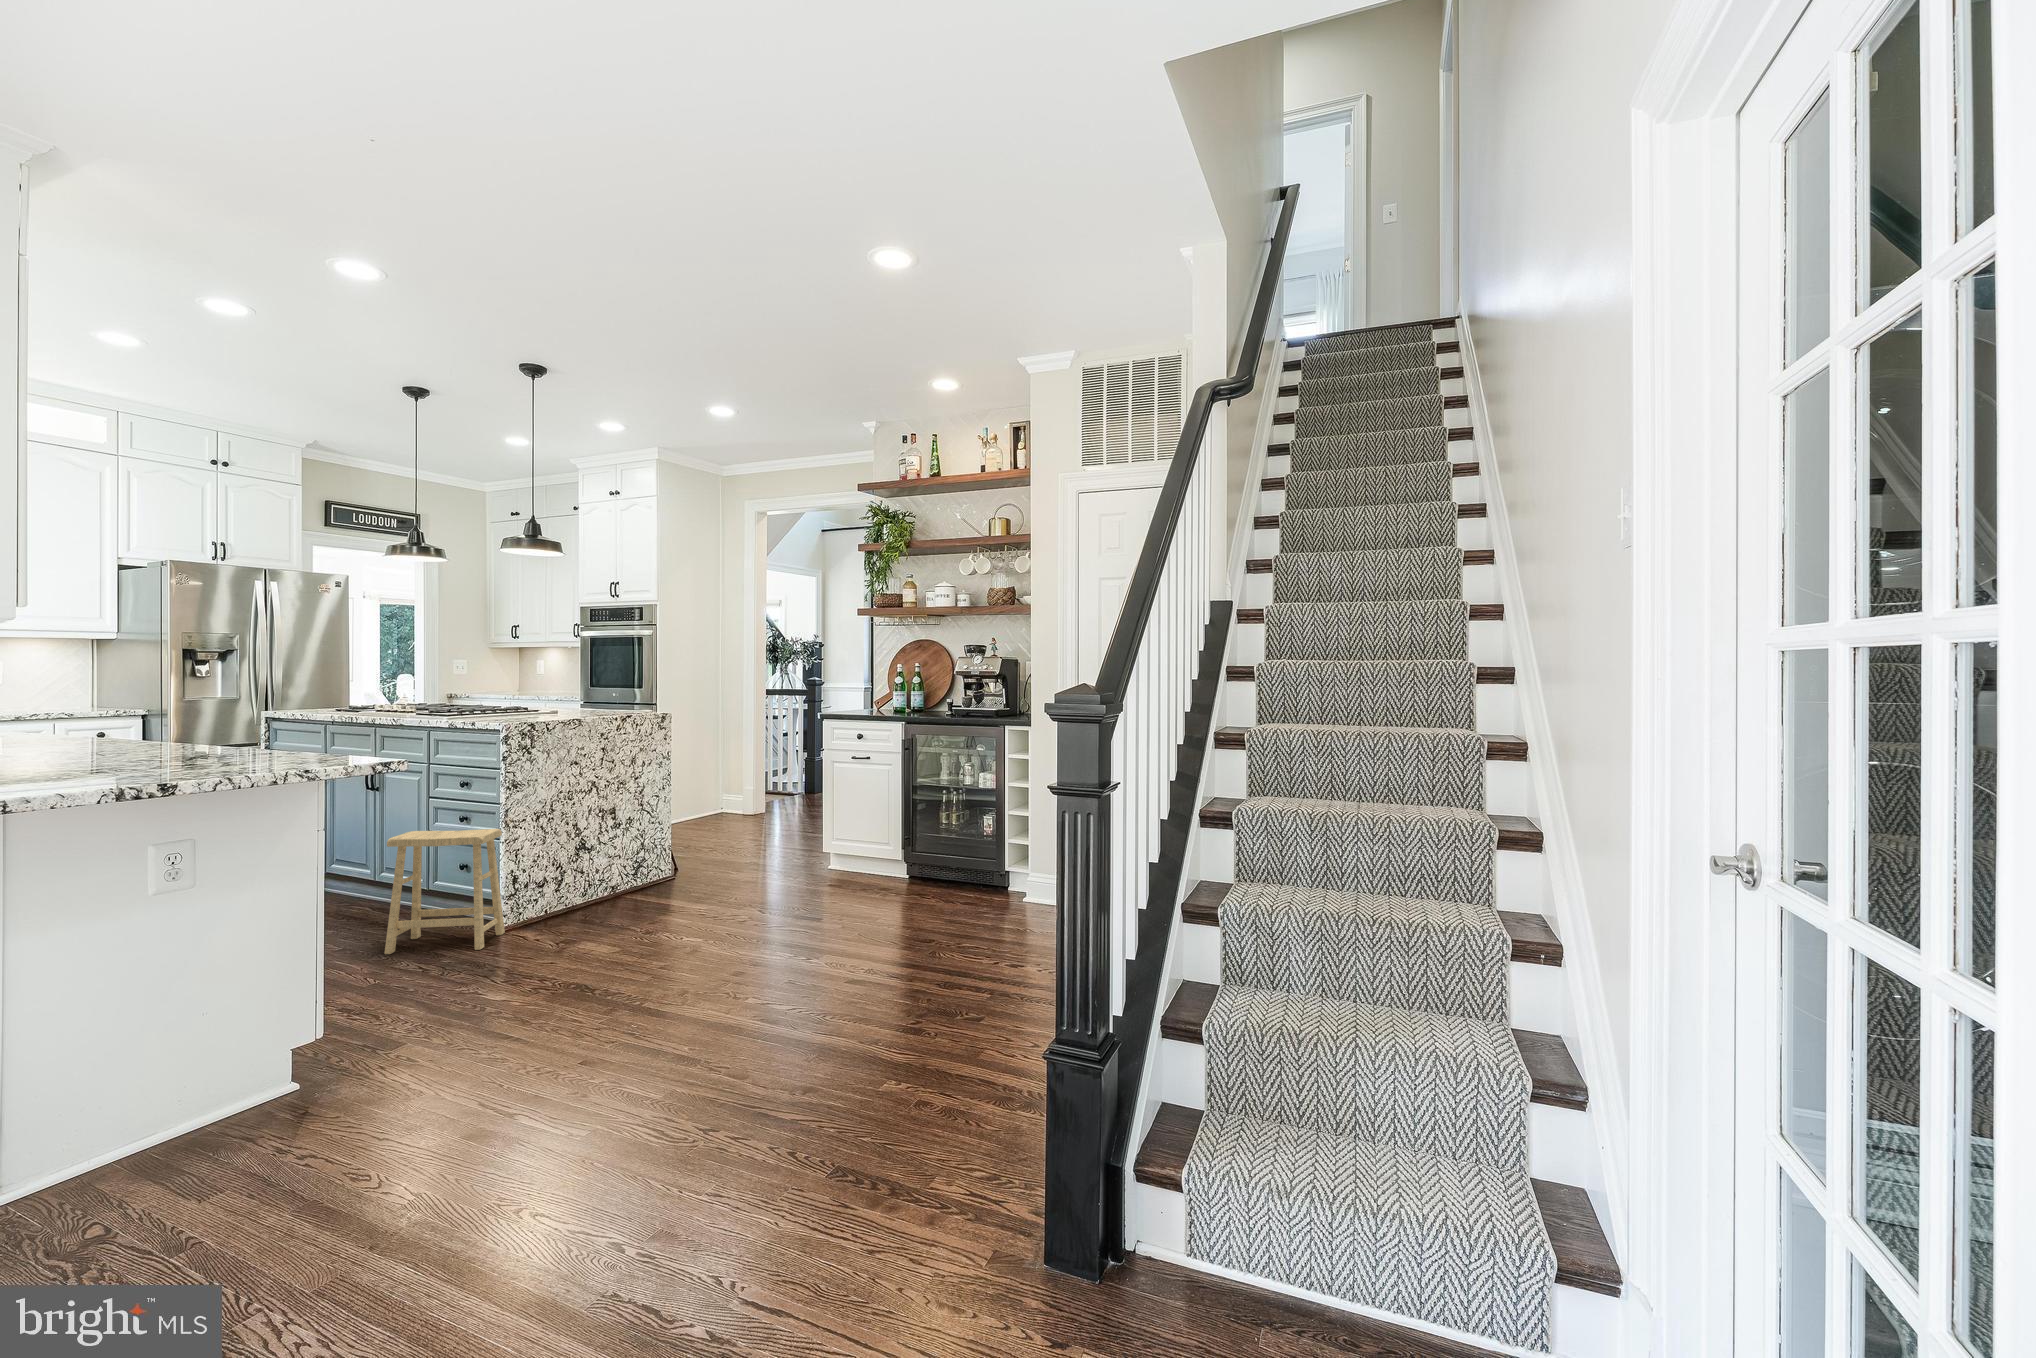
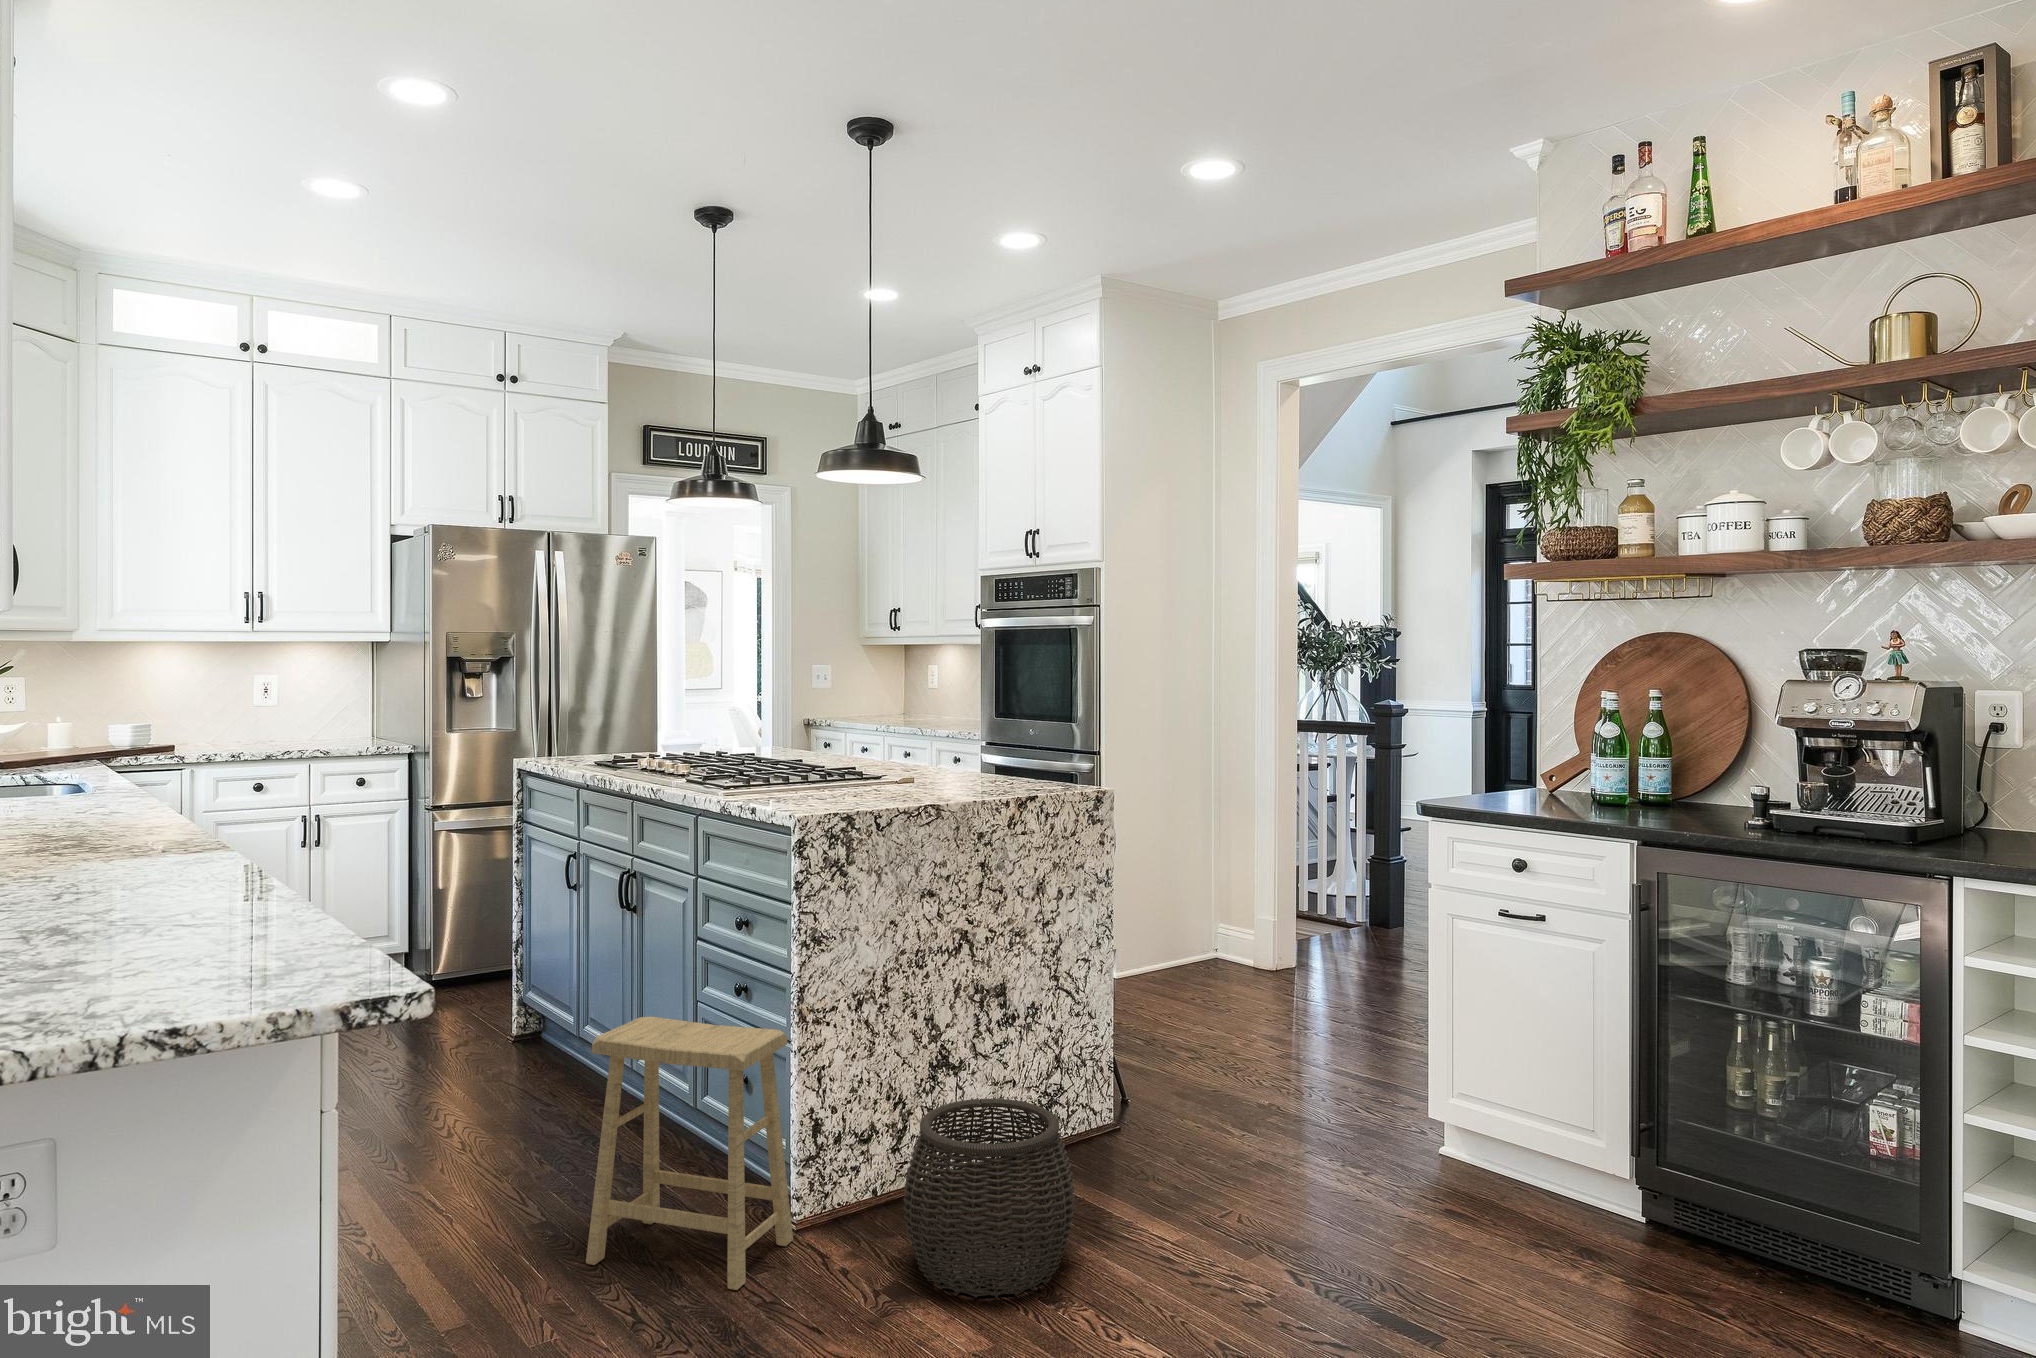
woven basket: none [569,853,656,935] -> present [904,1098,1075,1298]

